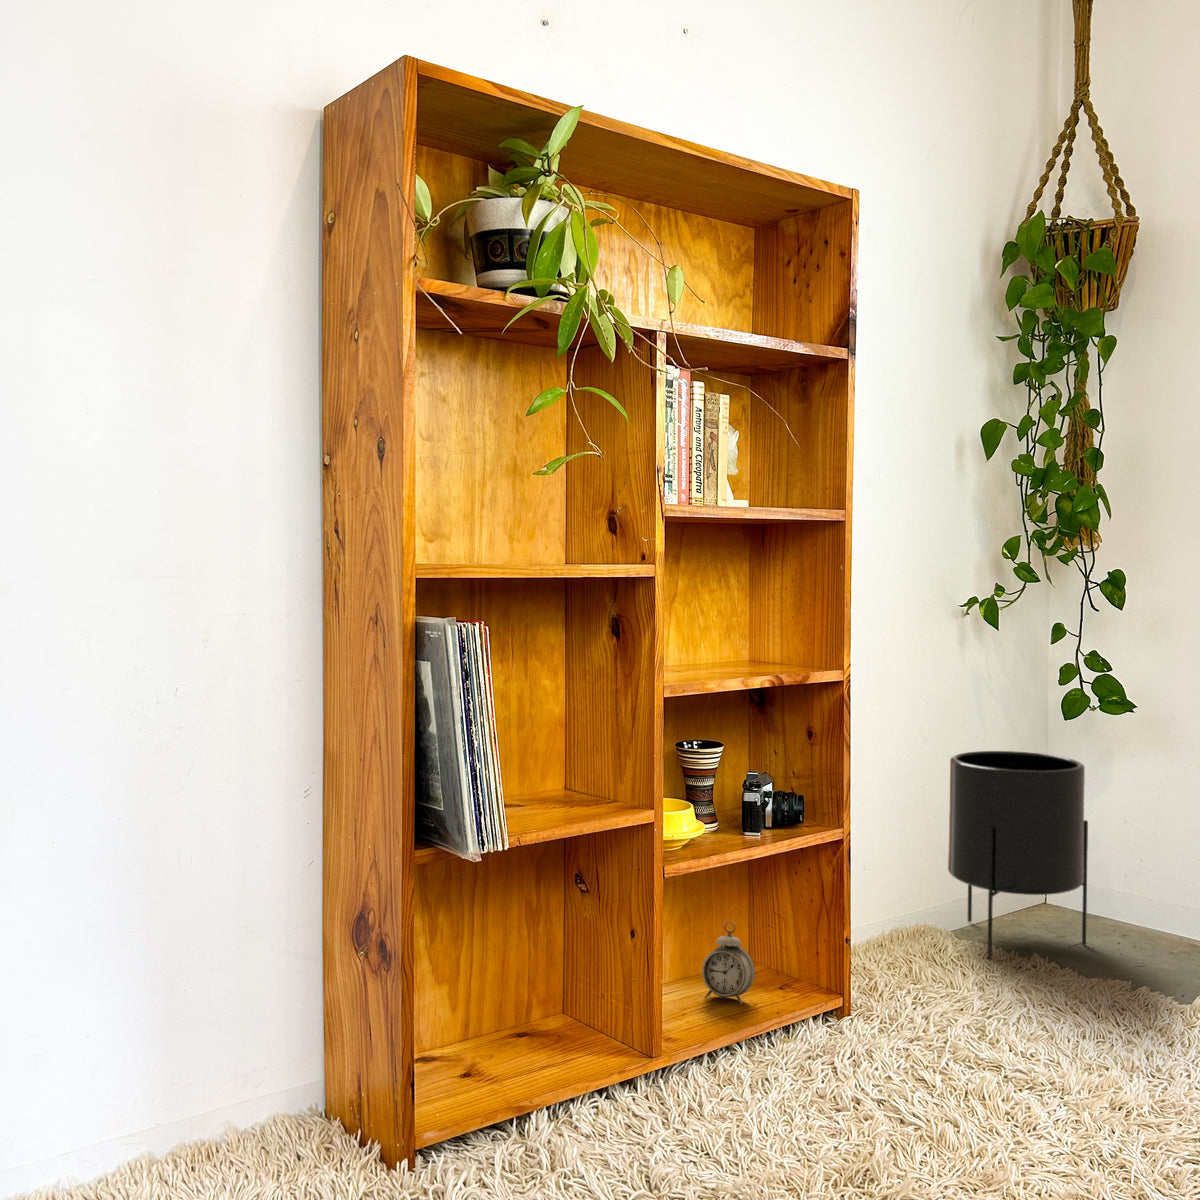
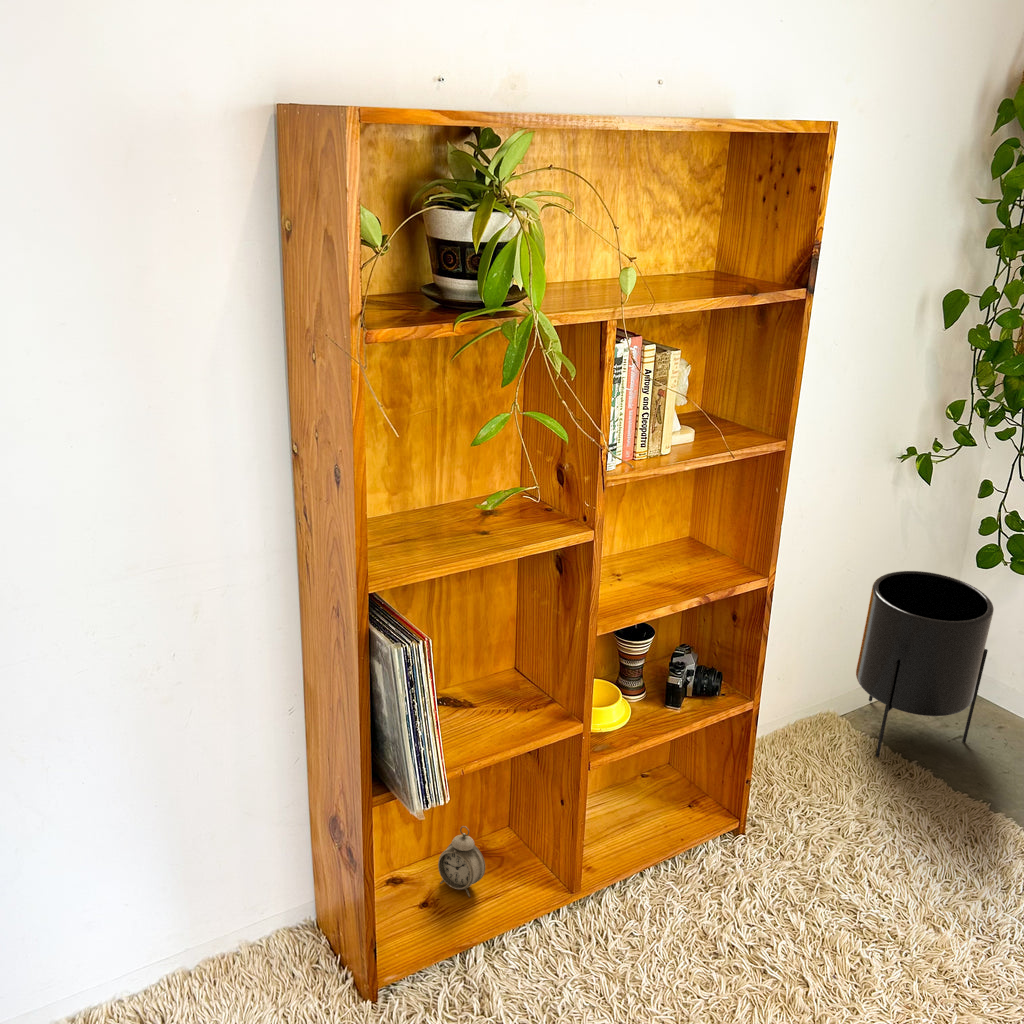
alarm clock: present [702,922,755,1005] -> present [438,826,485,897]

